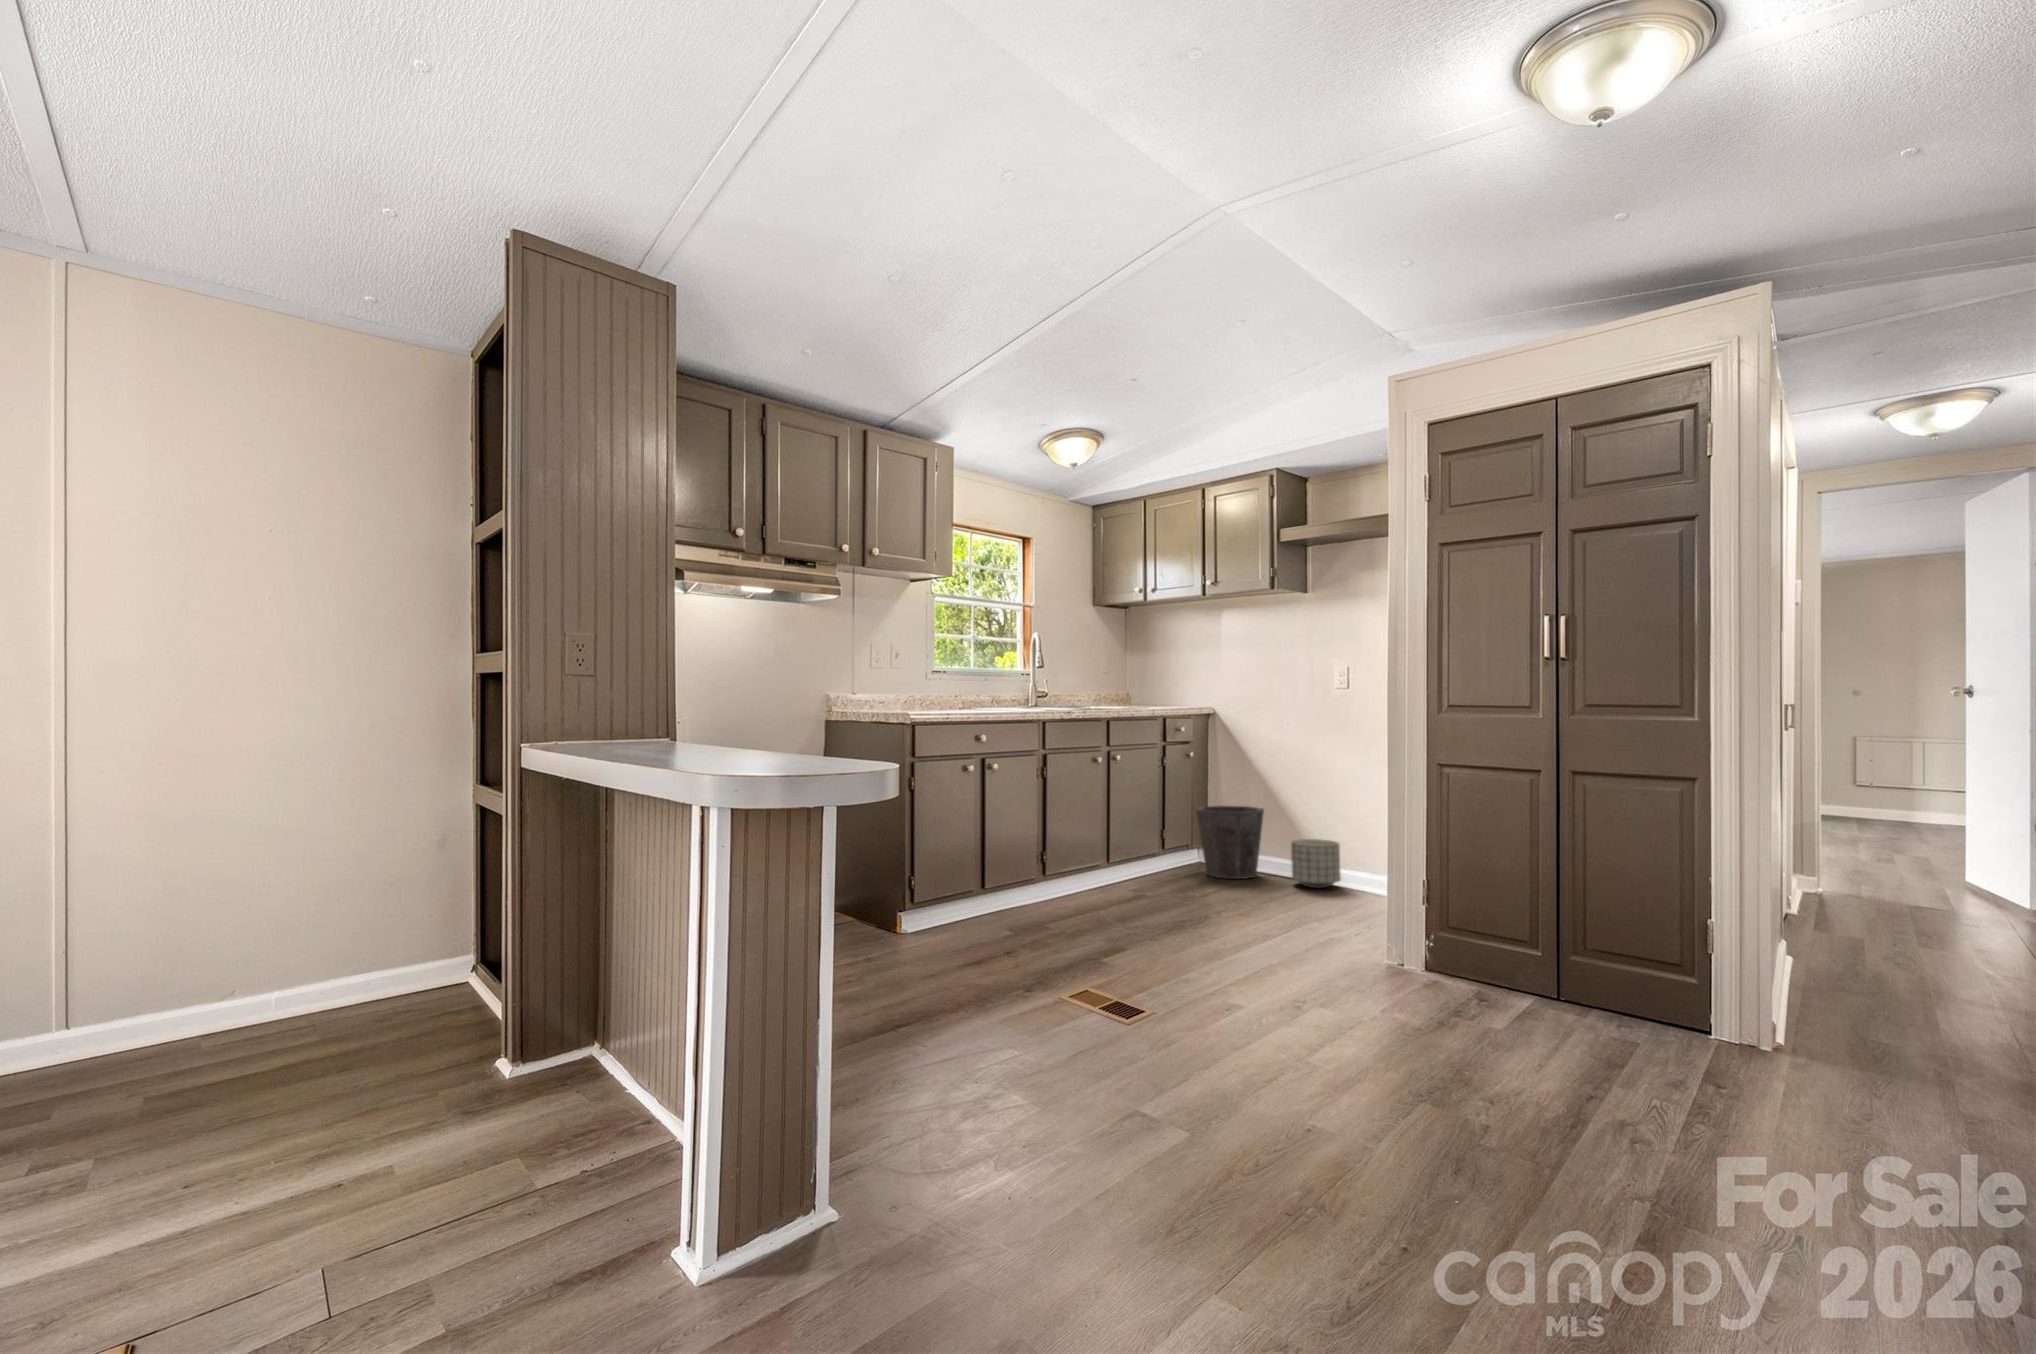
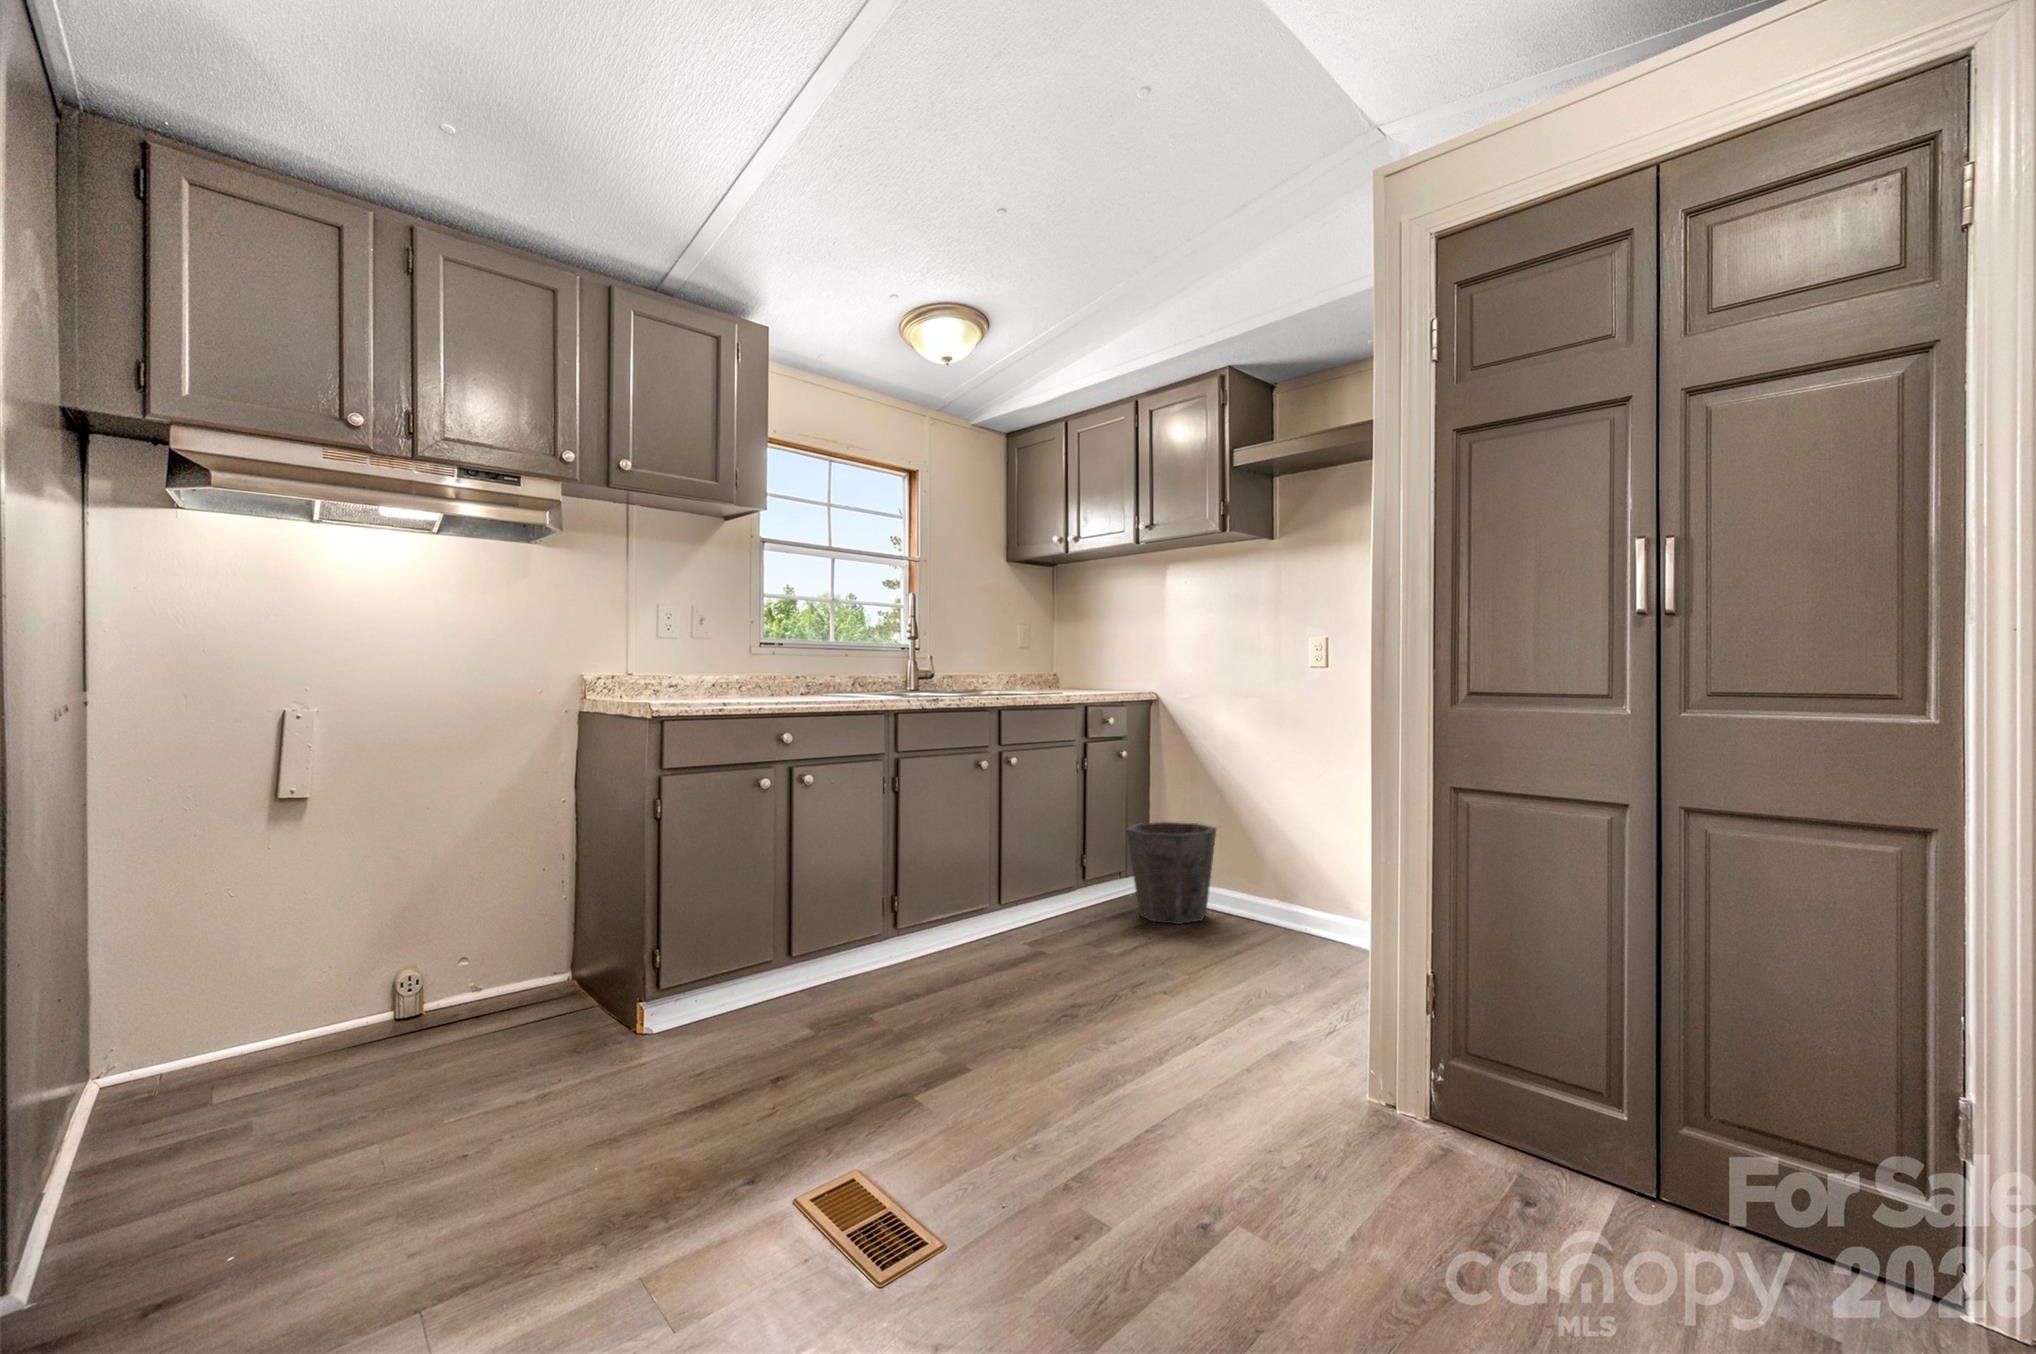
planter: present [1291,839,1341,888] -> none [1248,870,1314,940]

